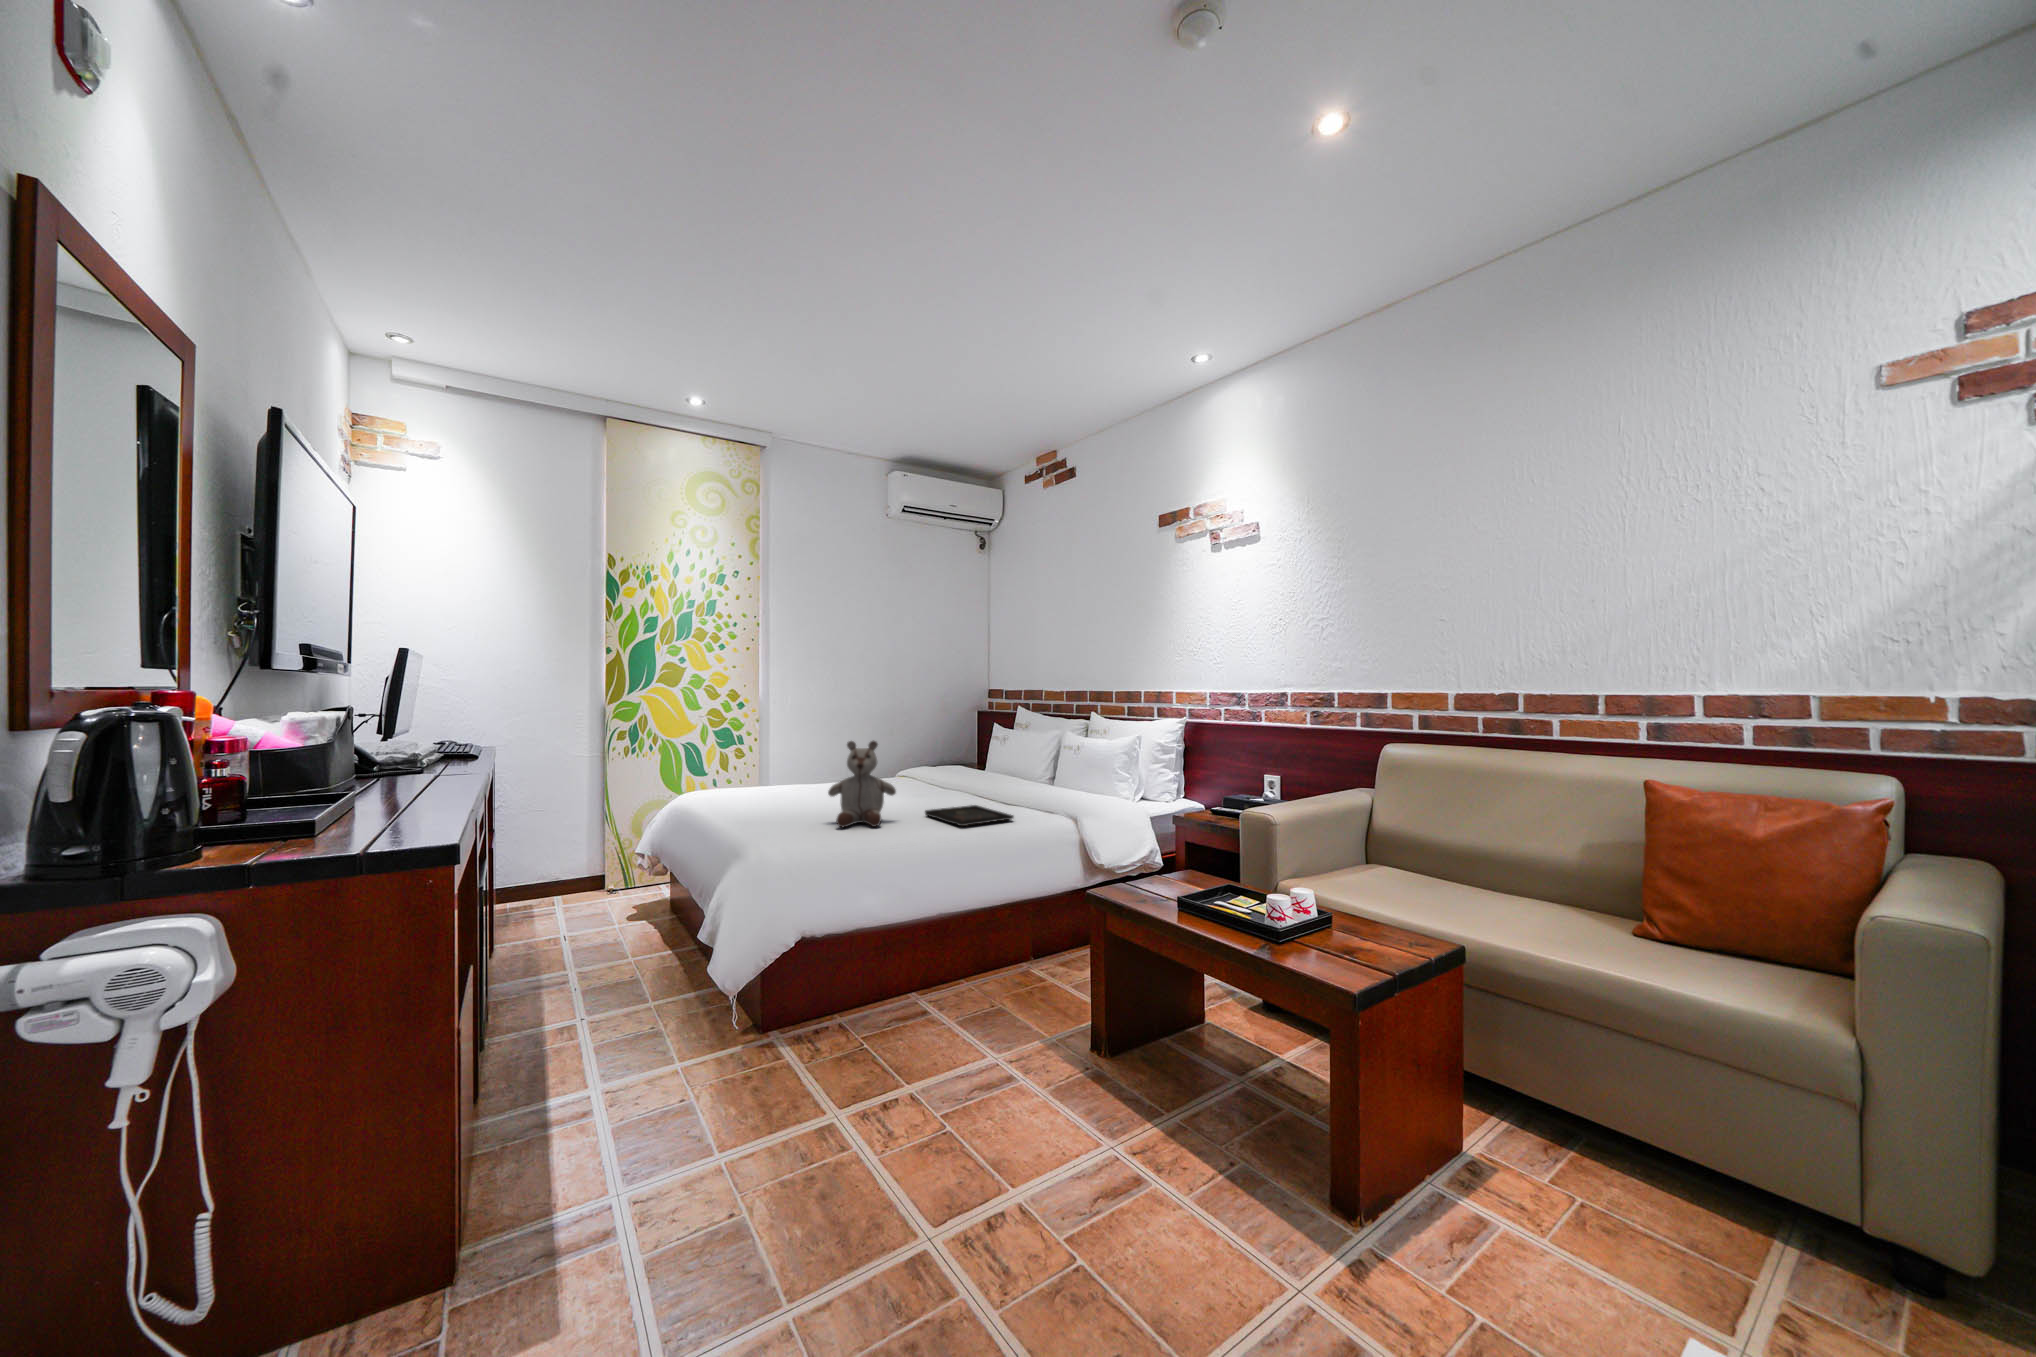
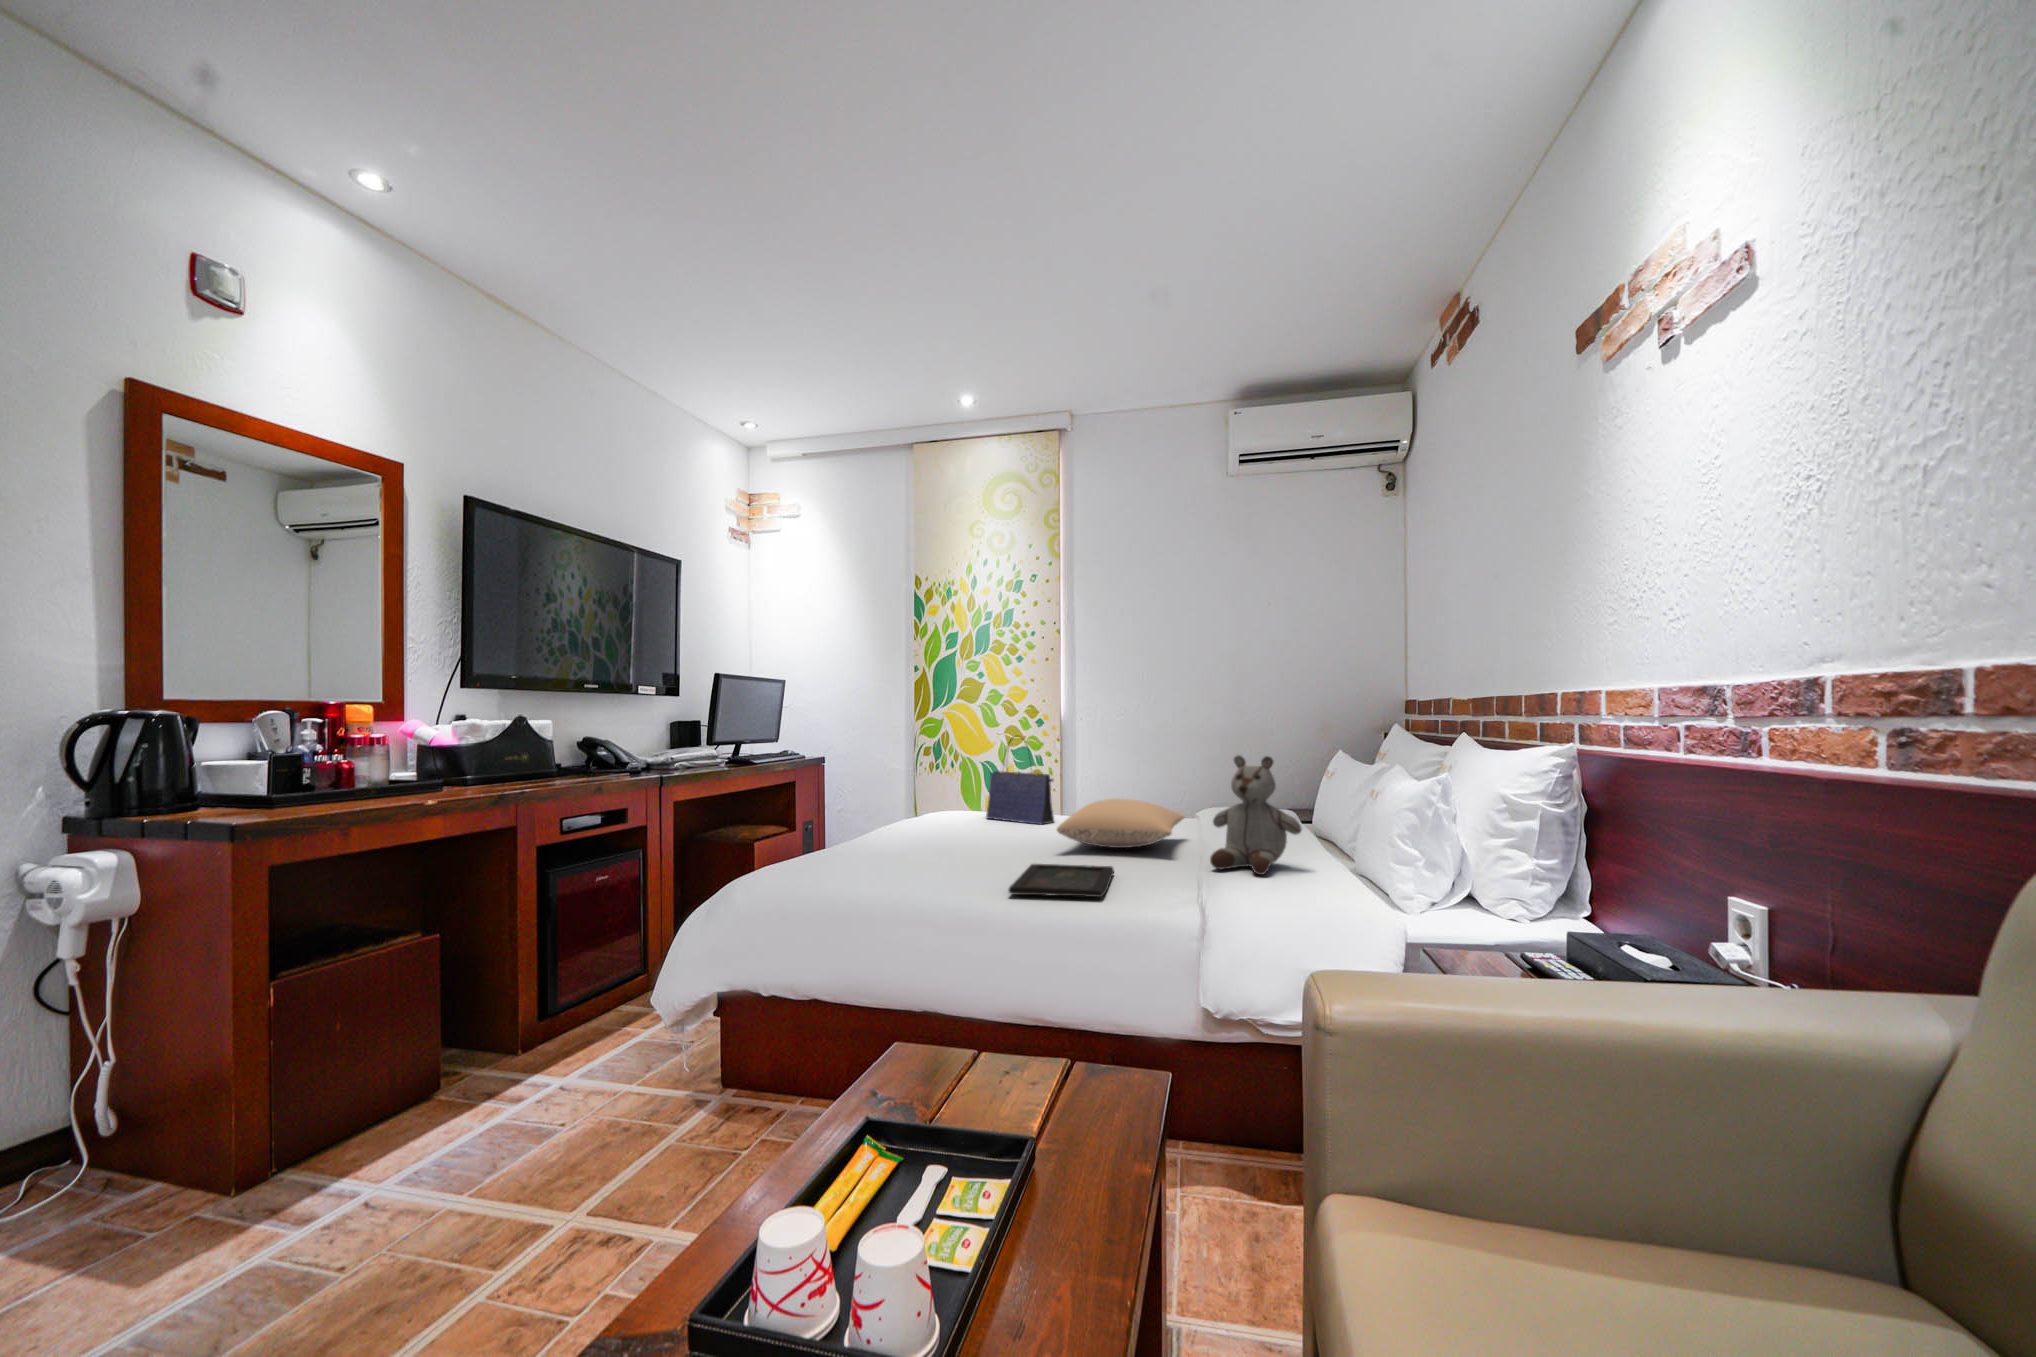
tote bag: none [753,719,826,792] -> present [986,738,1054,825]
stuffed bear: present [828,741,896,827] -> present [1210,756,1302,875]
pillow: none [880,763,981,798] -> present [1057,799,1184,848]

